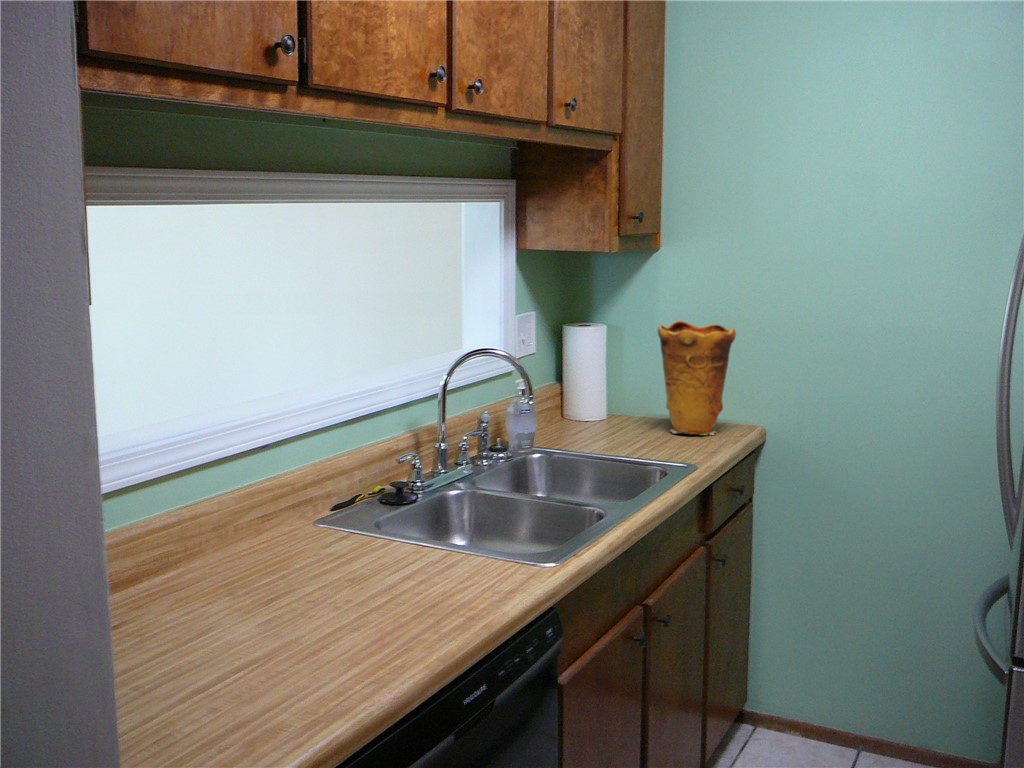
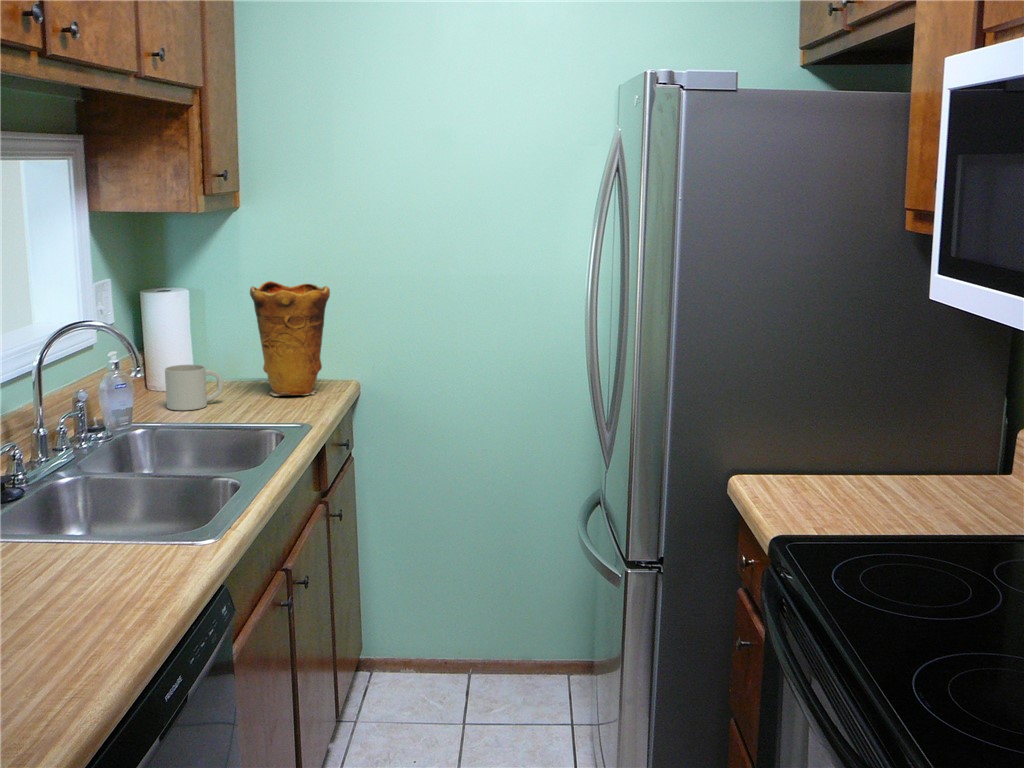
mug: none [571,396,624,439] -> present [165,365,223,410]

